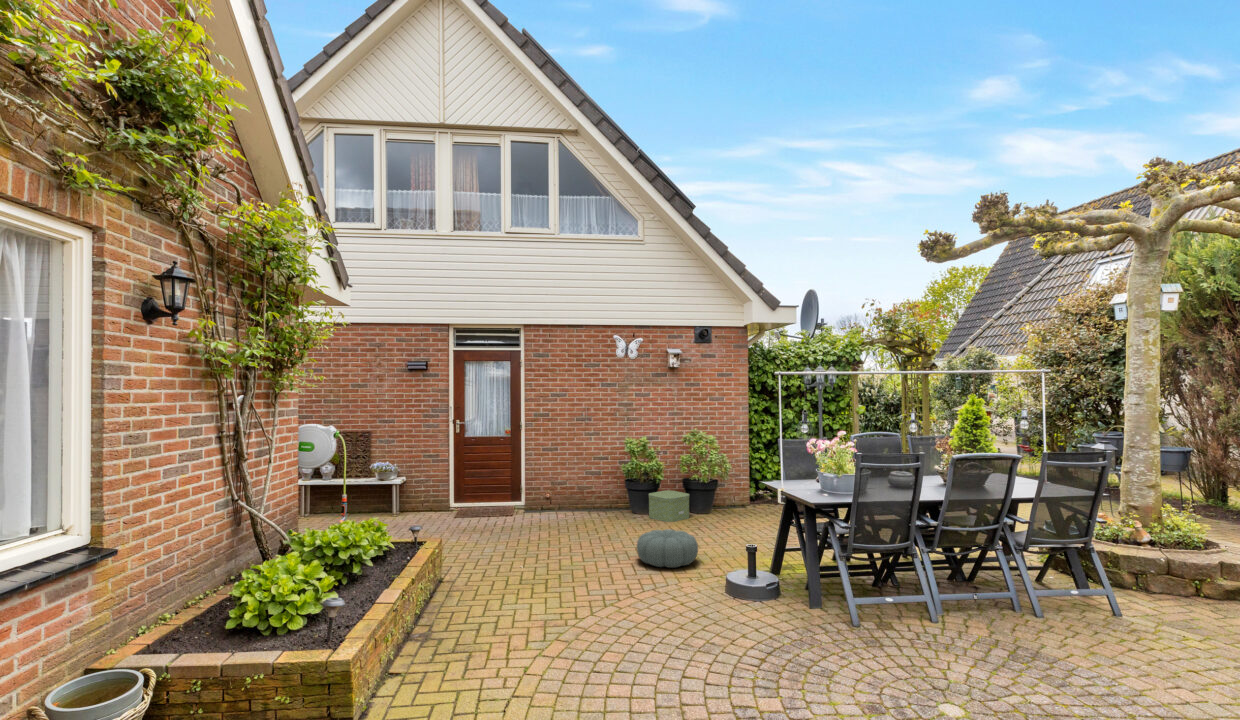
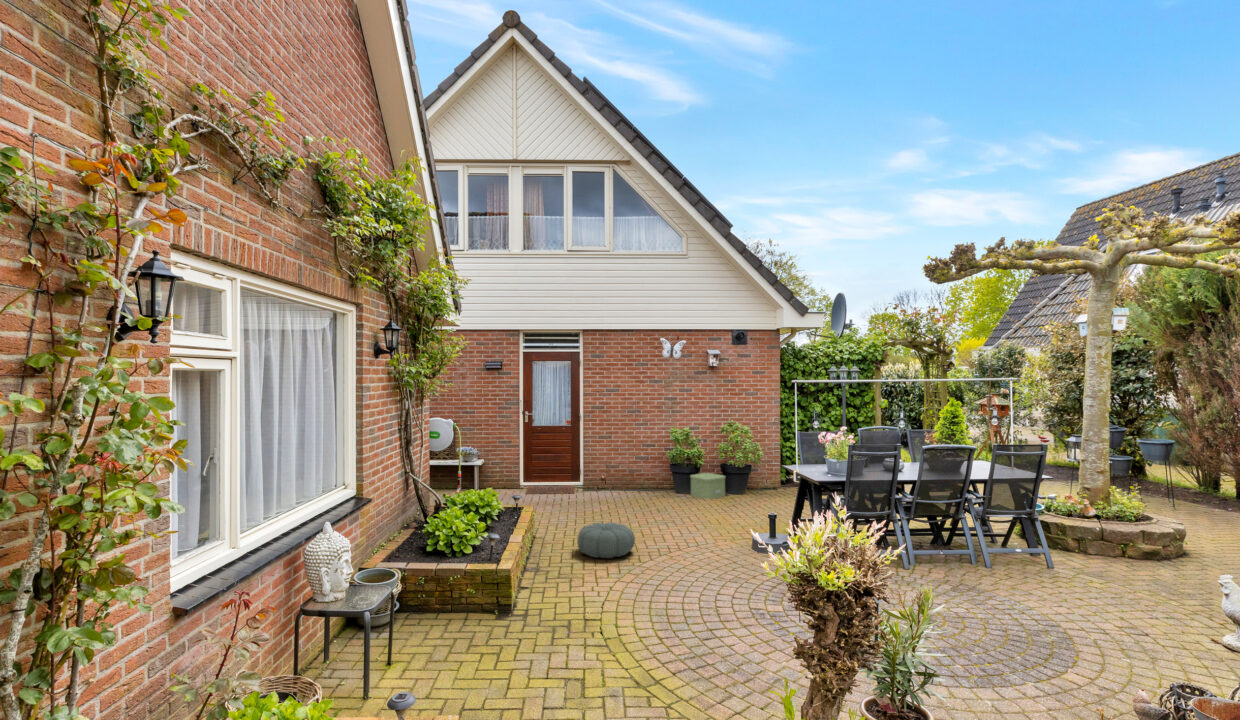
pouf: present [637,529,698,568] -> present [577,522,635,558]

